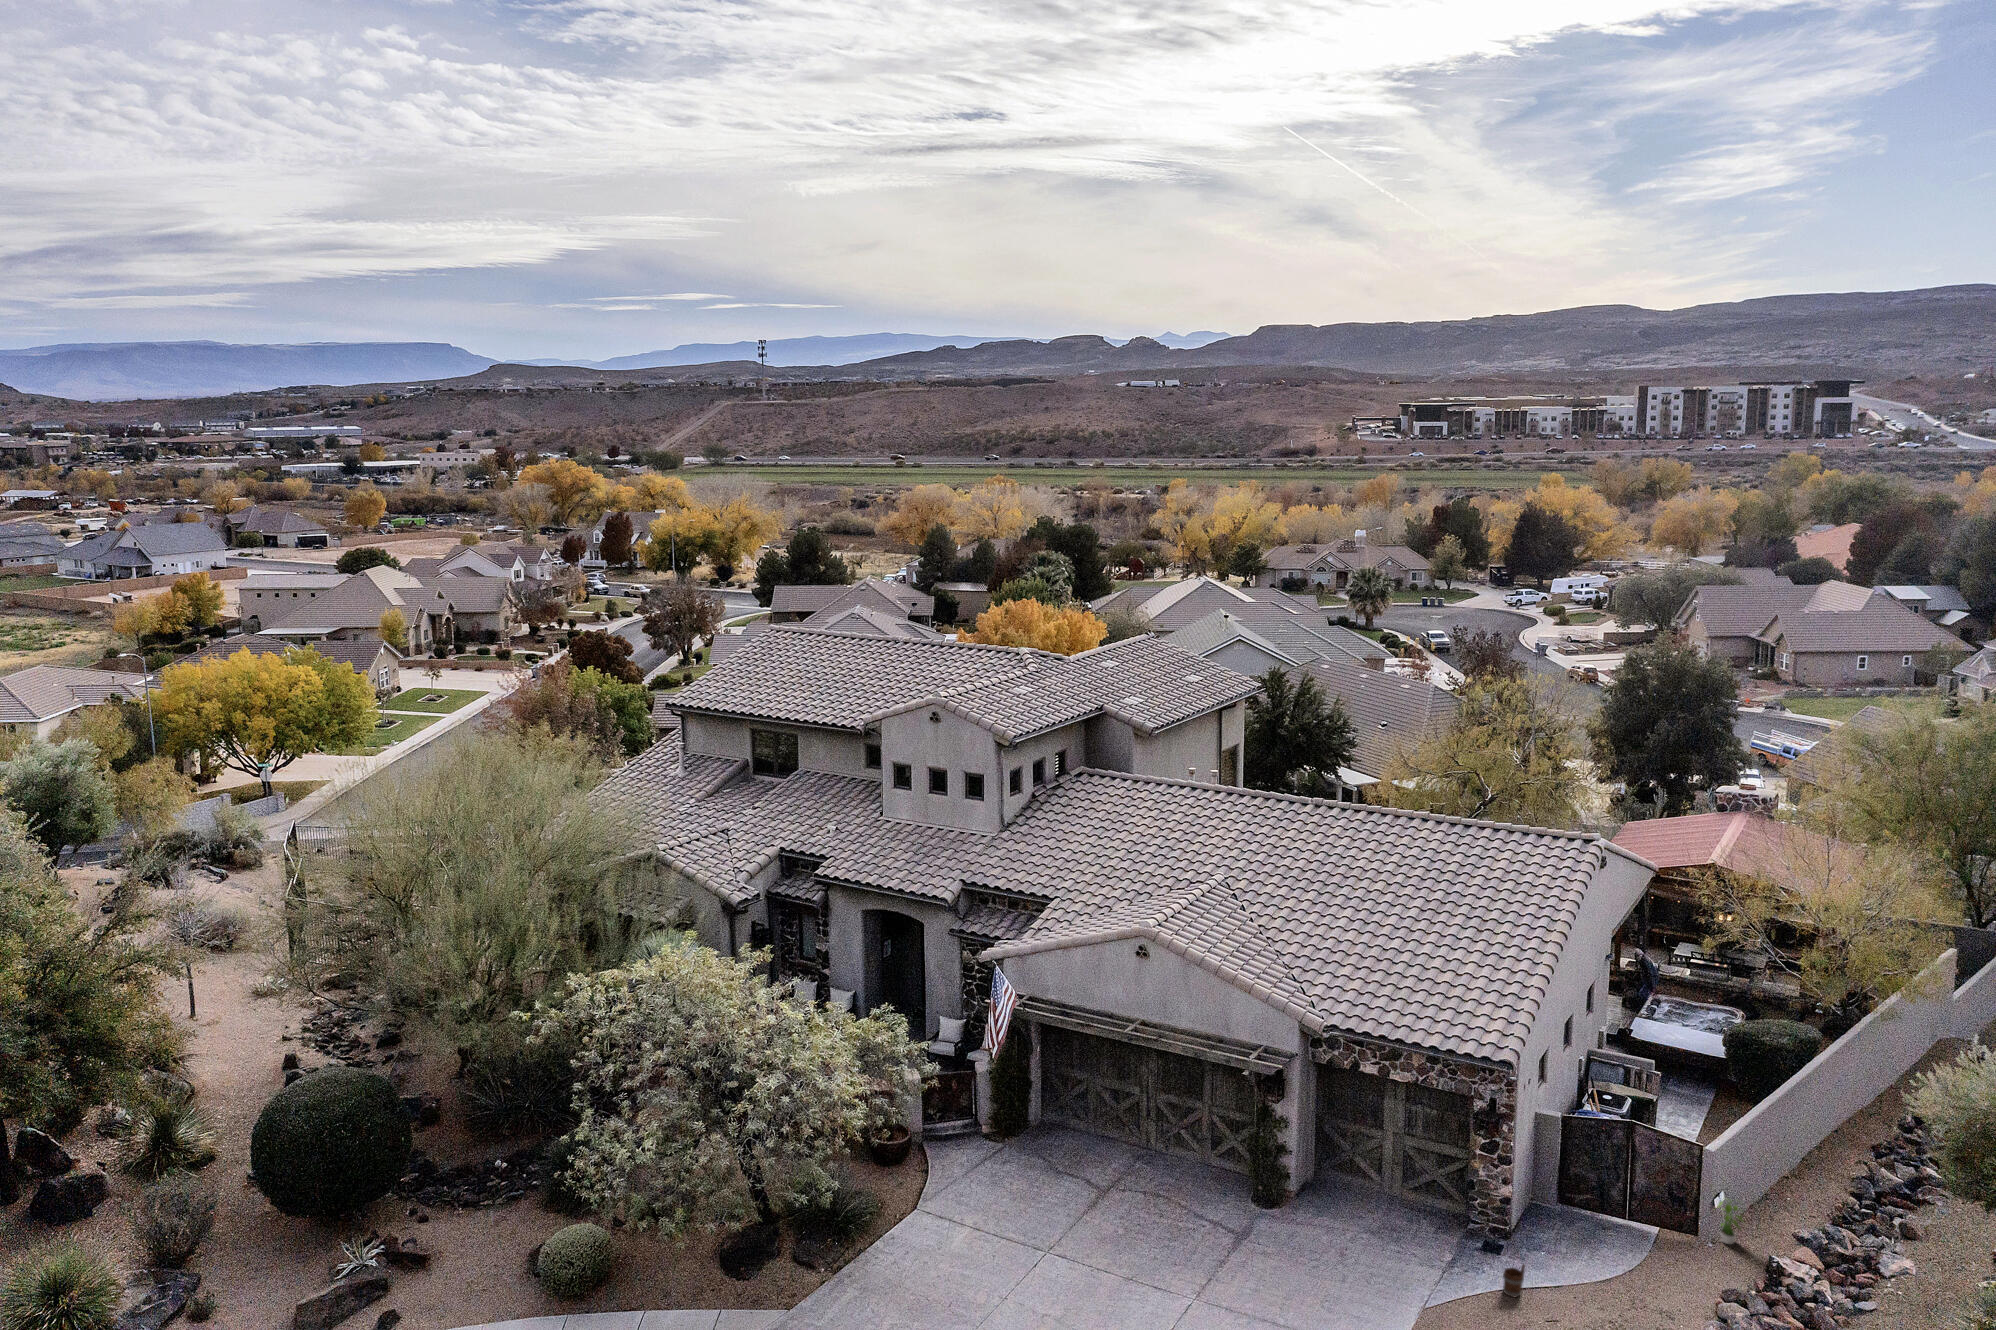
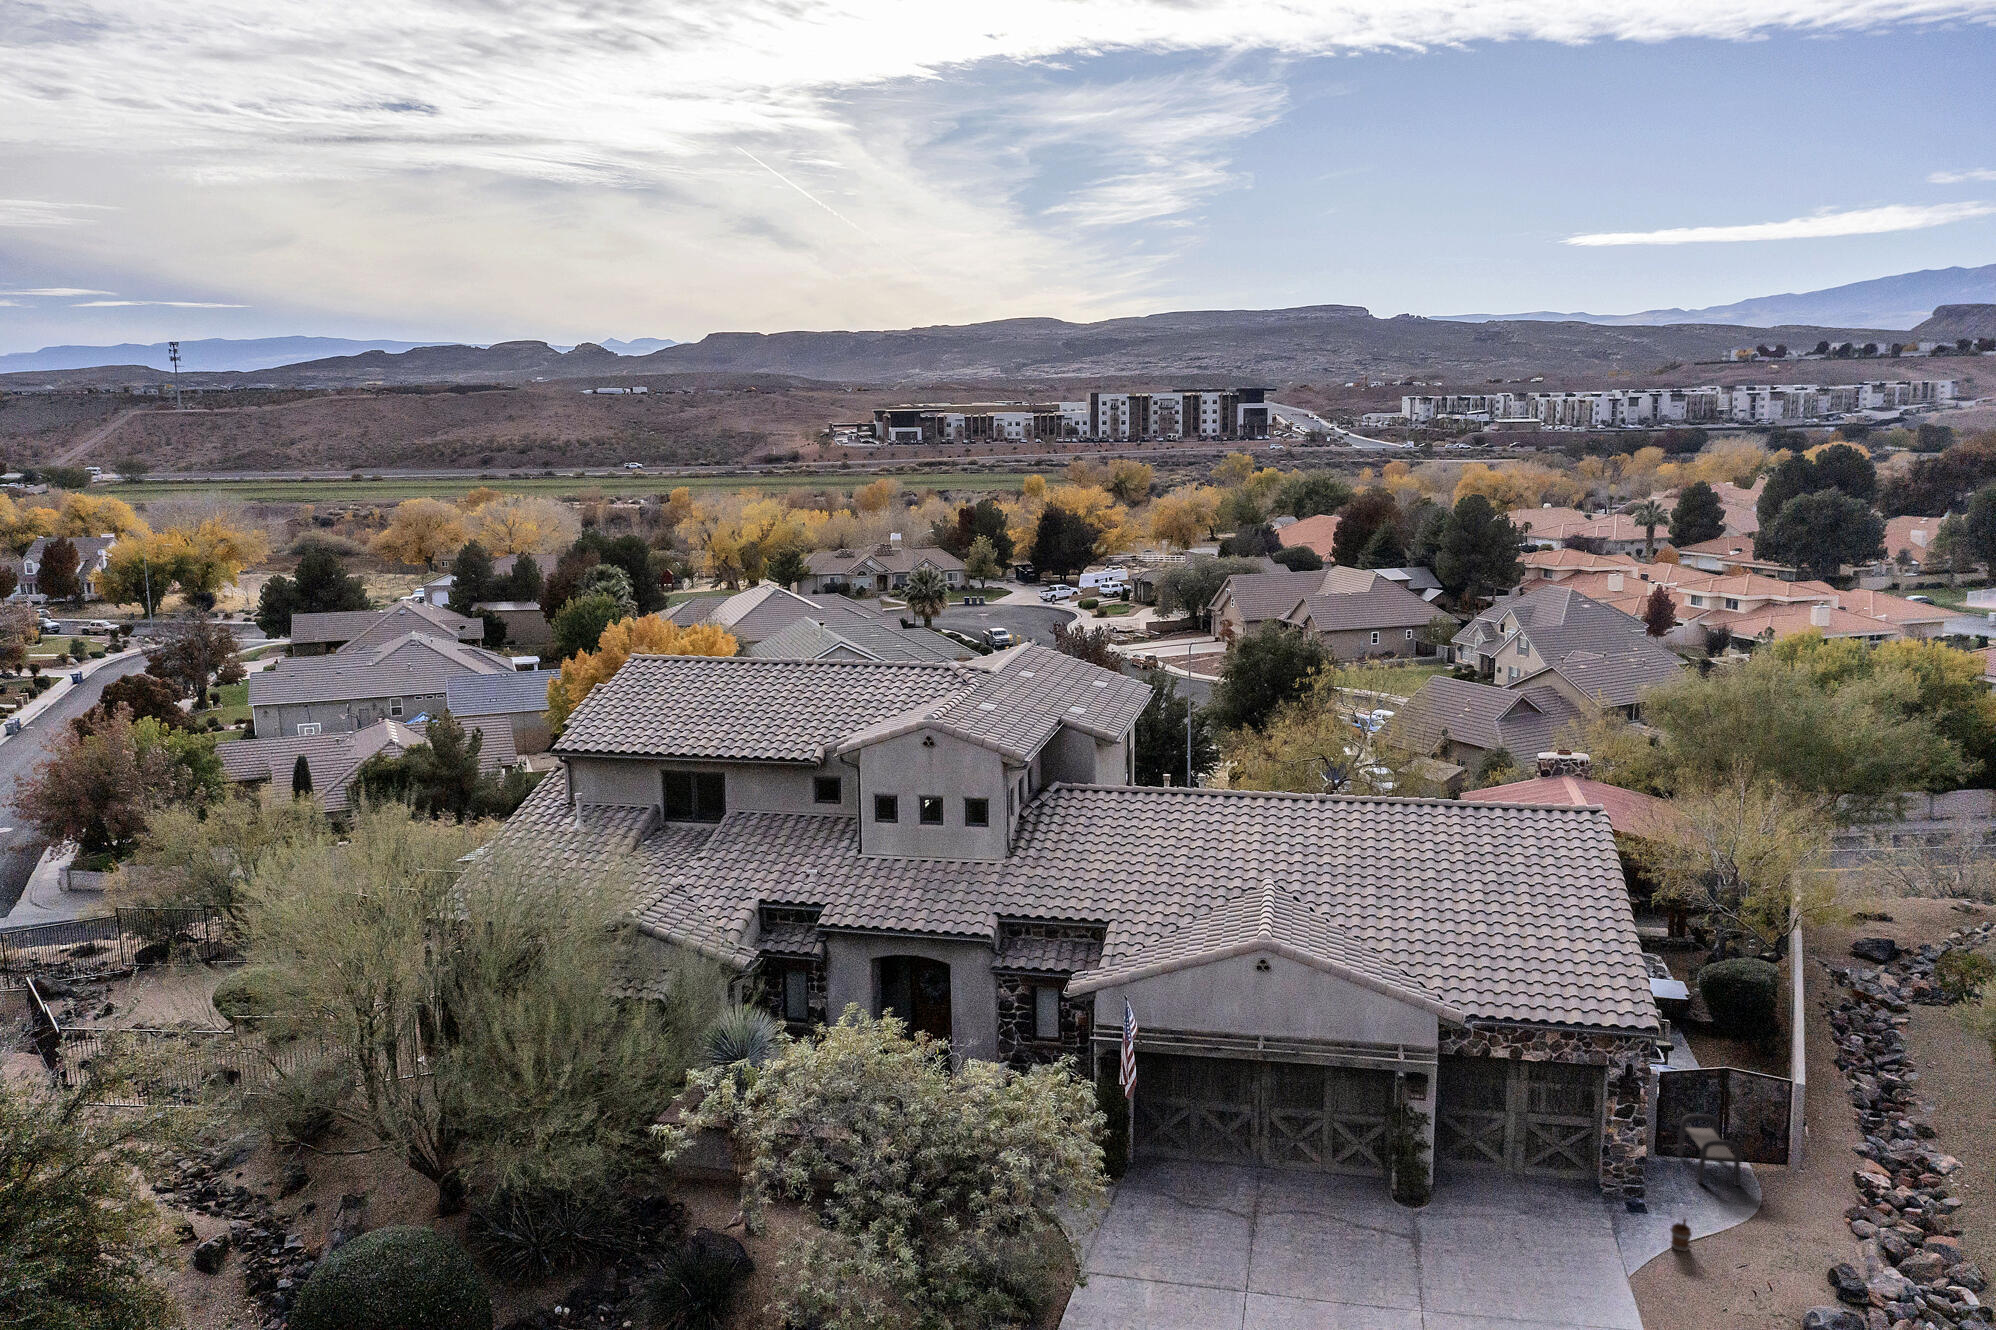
bench: none [1588,1164,1636,1245] -> present [1677,1114,1740,1186]
potted plant: present [1717,1200,1744,1244] -> none [1790,1127,1823,1171]

